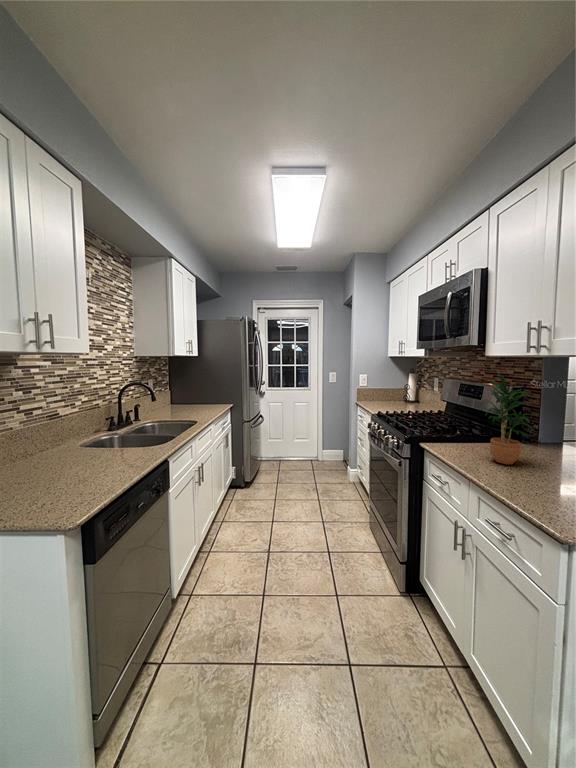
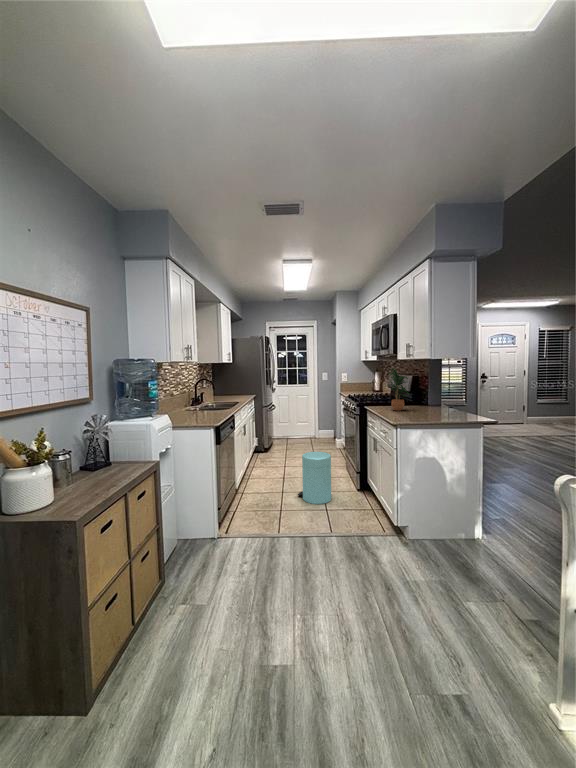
trash can: none [290,527,358,647] -> present [298,452,331,504]

